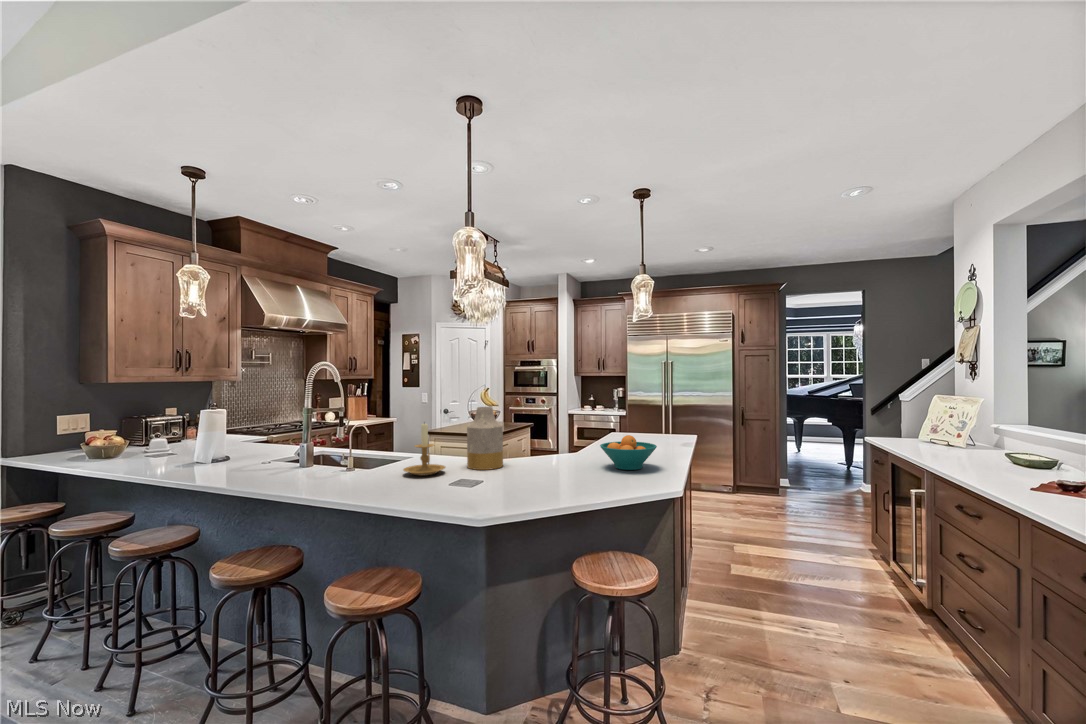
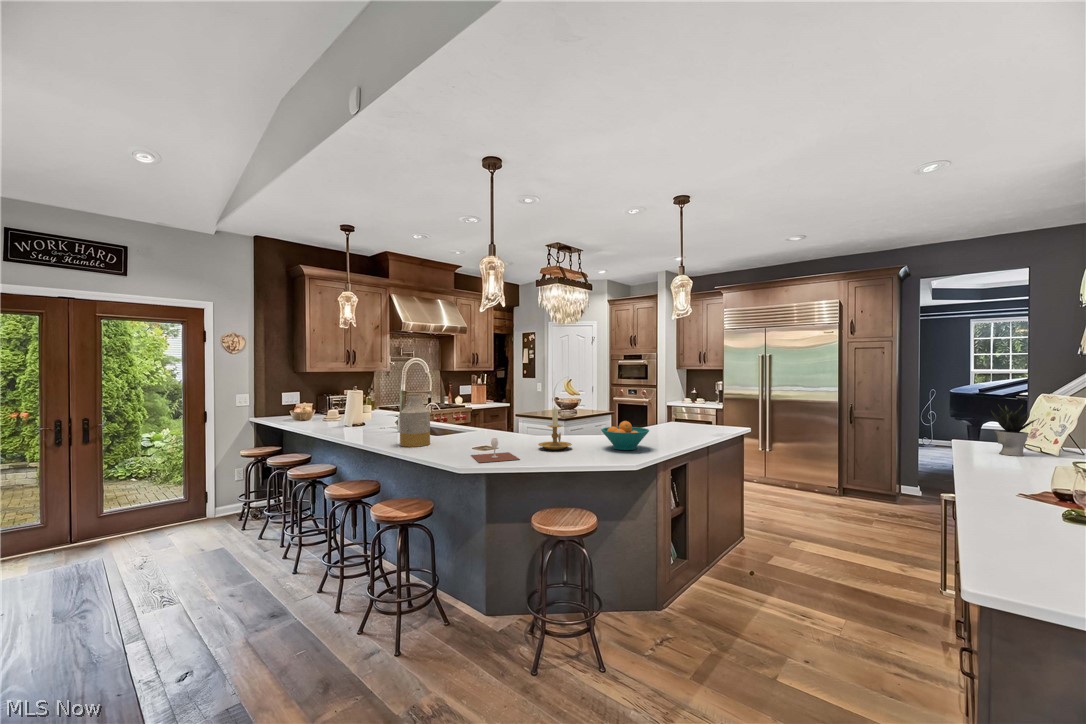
potted plant: none [907,403,946,449] -> present [991,405,1039,456]
vase: present [467,407,503,470] -> present [400,396,430,447]
candle holder: present [403,423,445,476] -> present [538,408,572,450]
wine glass: none [457,468,533,504] -> present [471,438,519,463]

